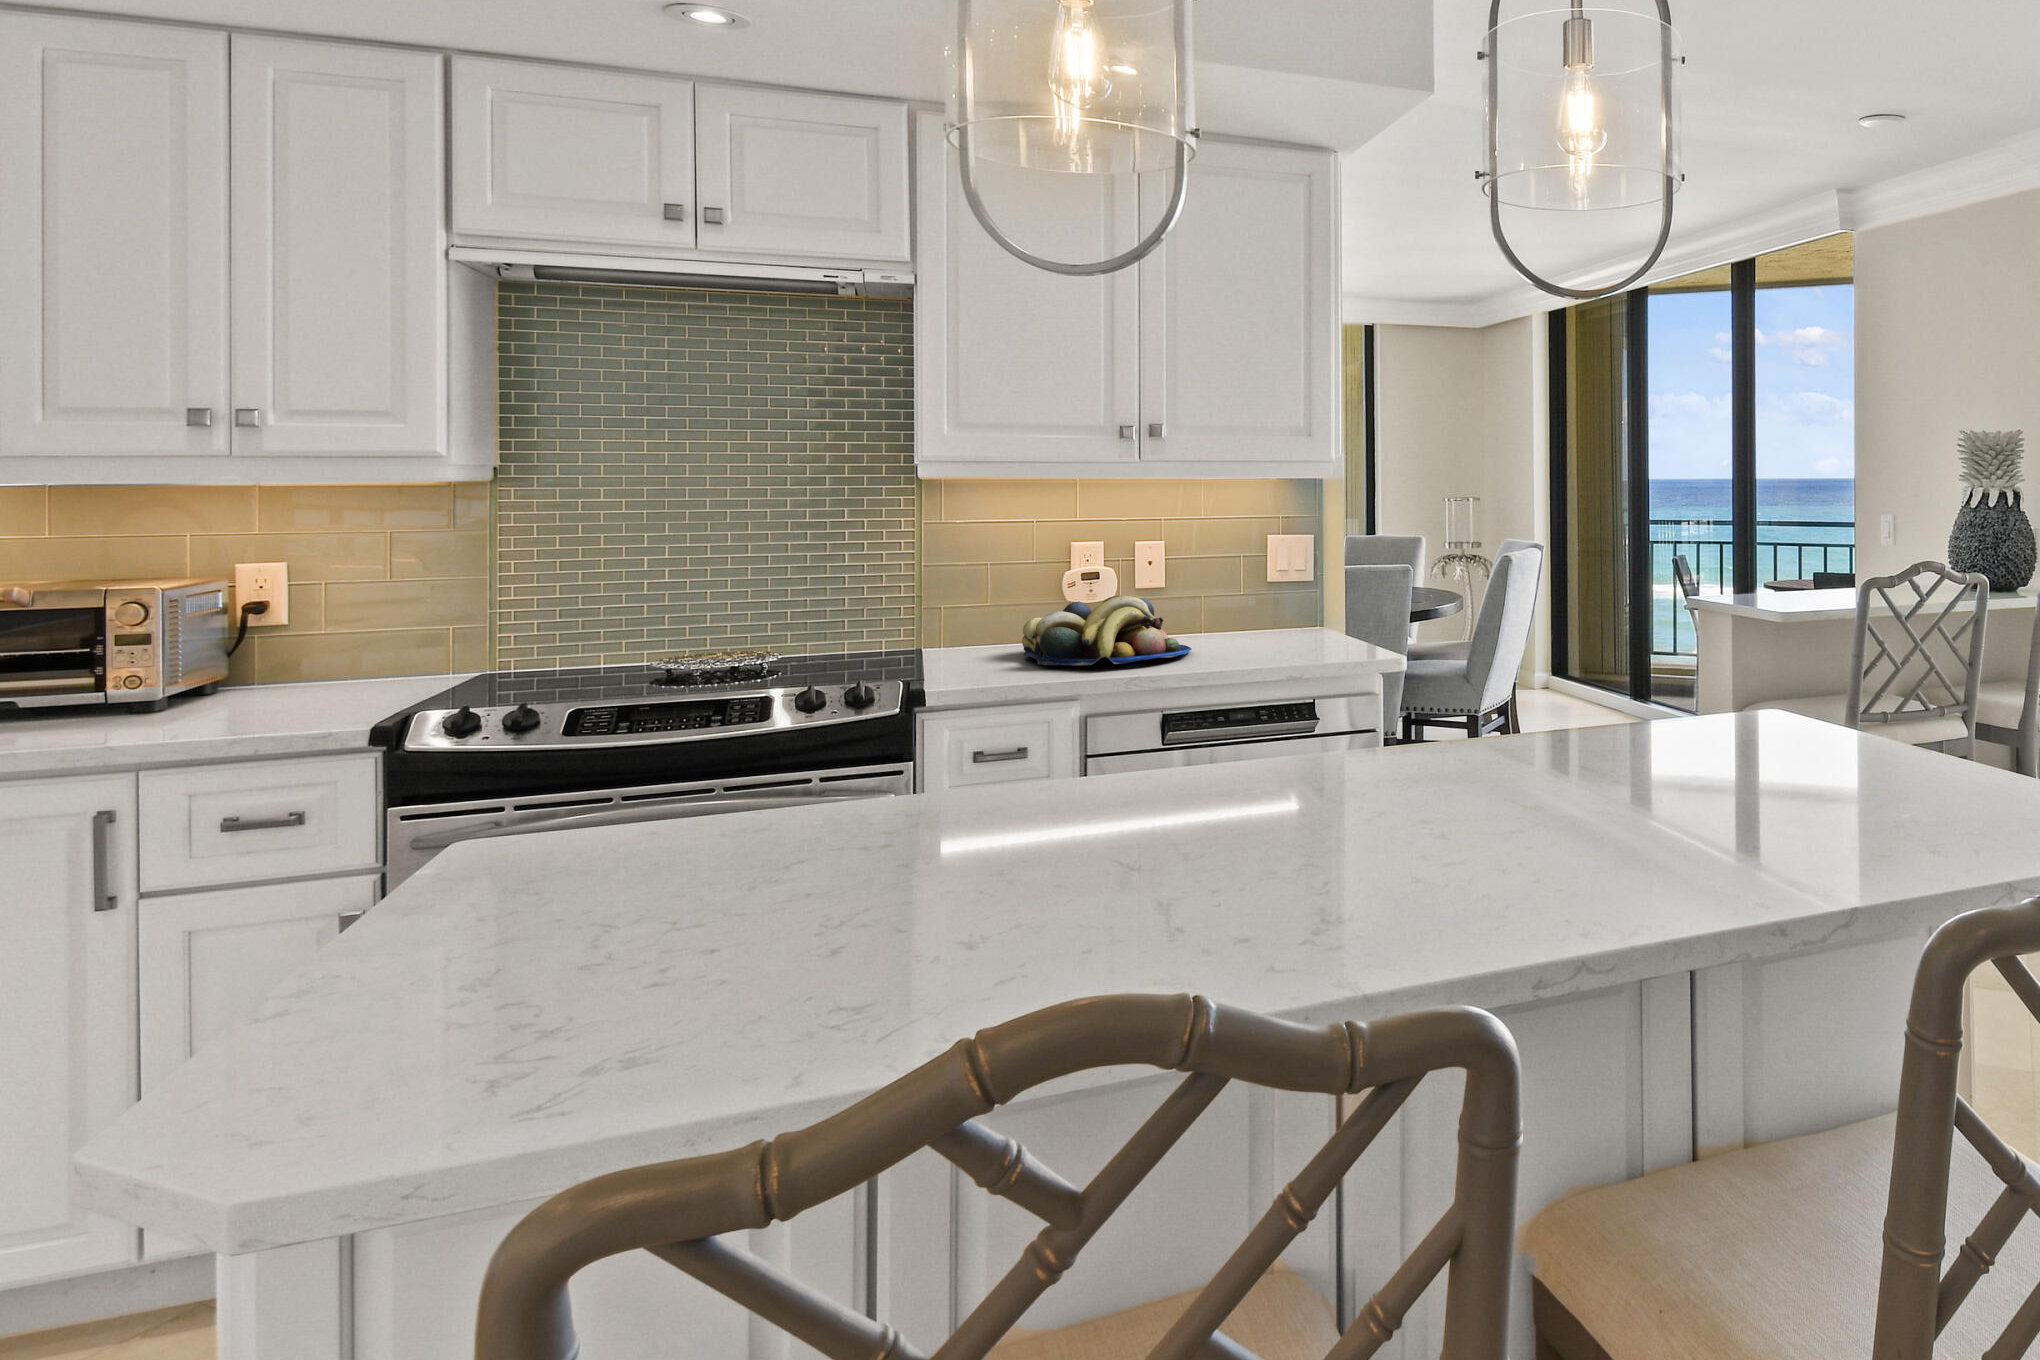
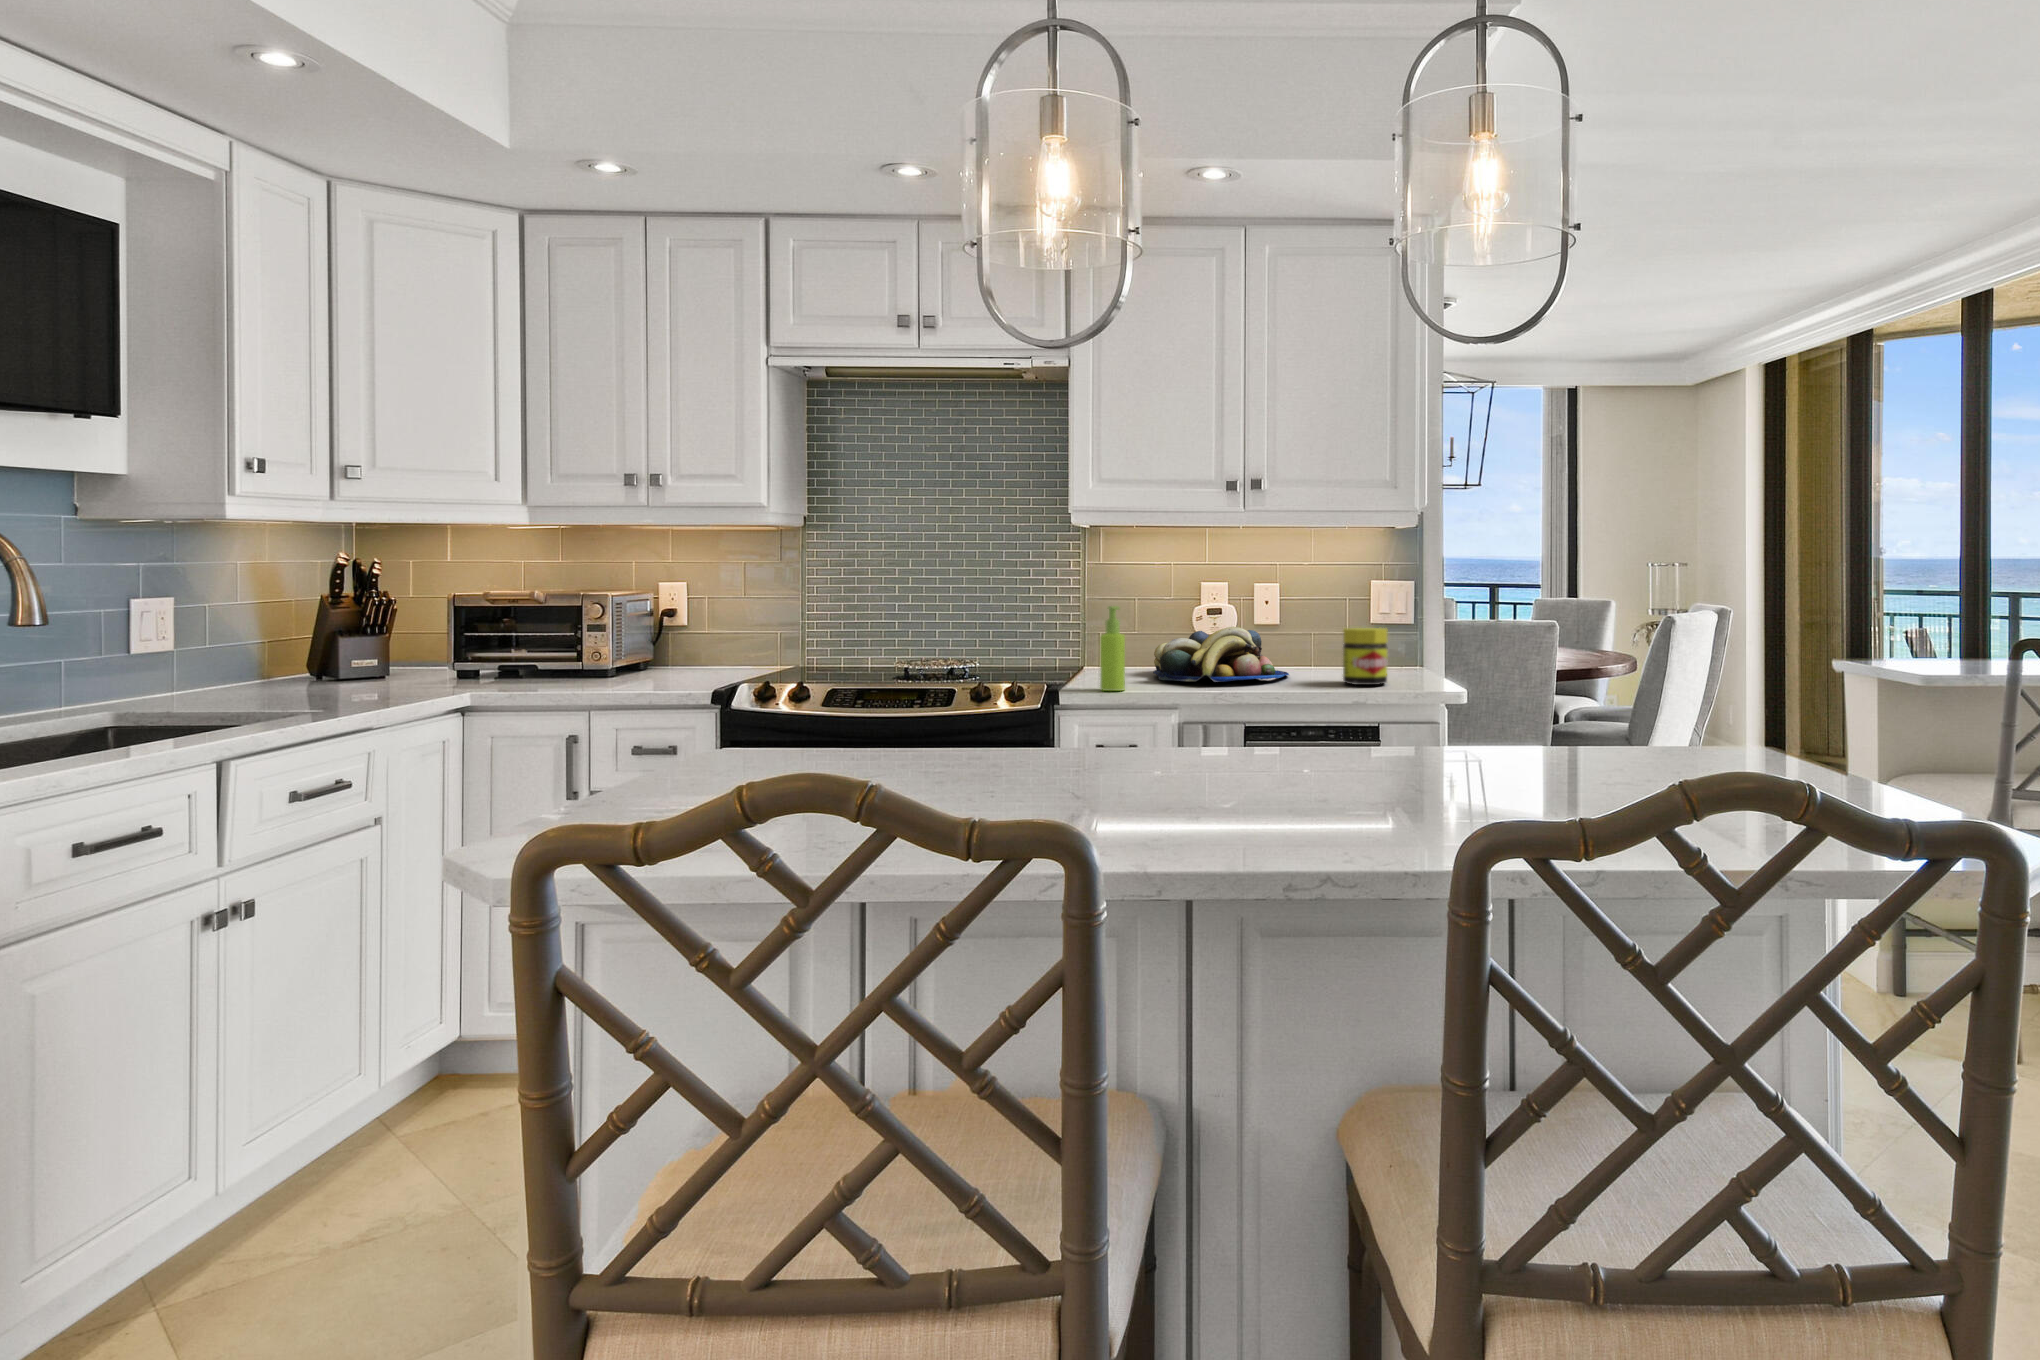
soap dispenser: none [973,578,1006,685] -> present [1100,606,1125,691]
jar: none [1259,591,1312,657] -> present [1343,628,1388,685]

